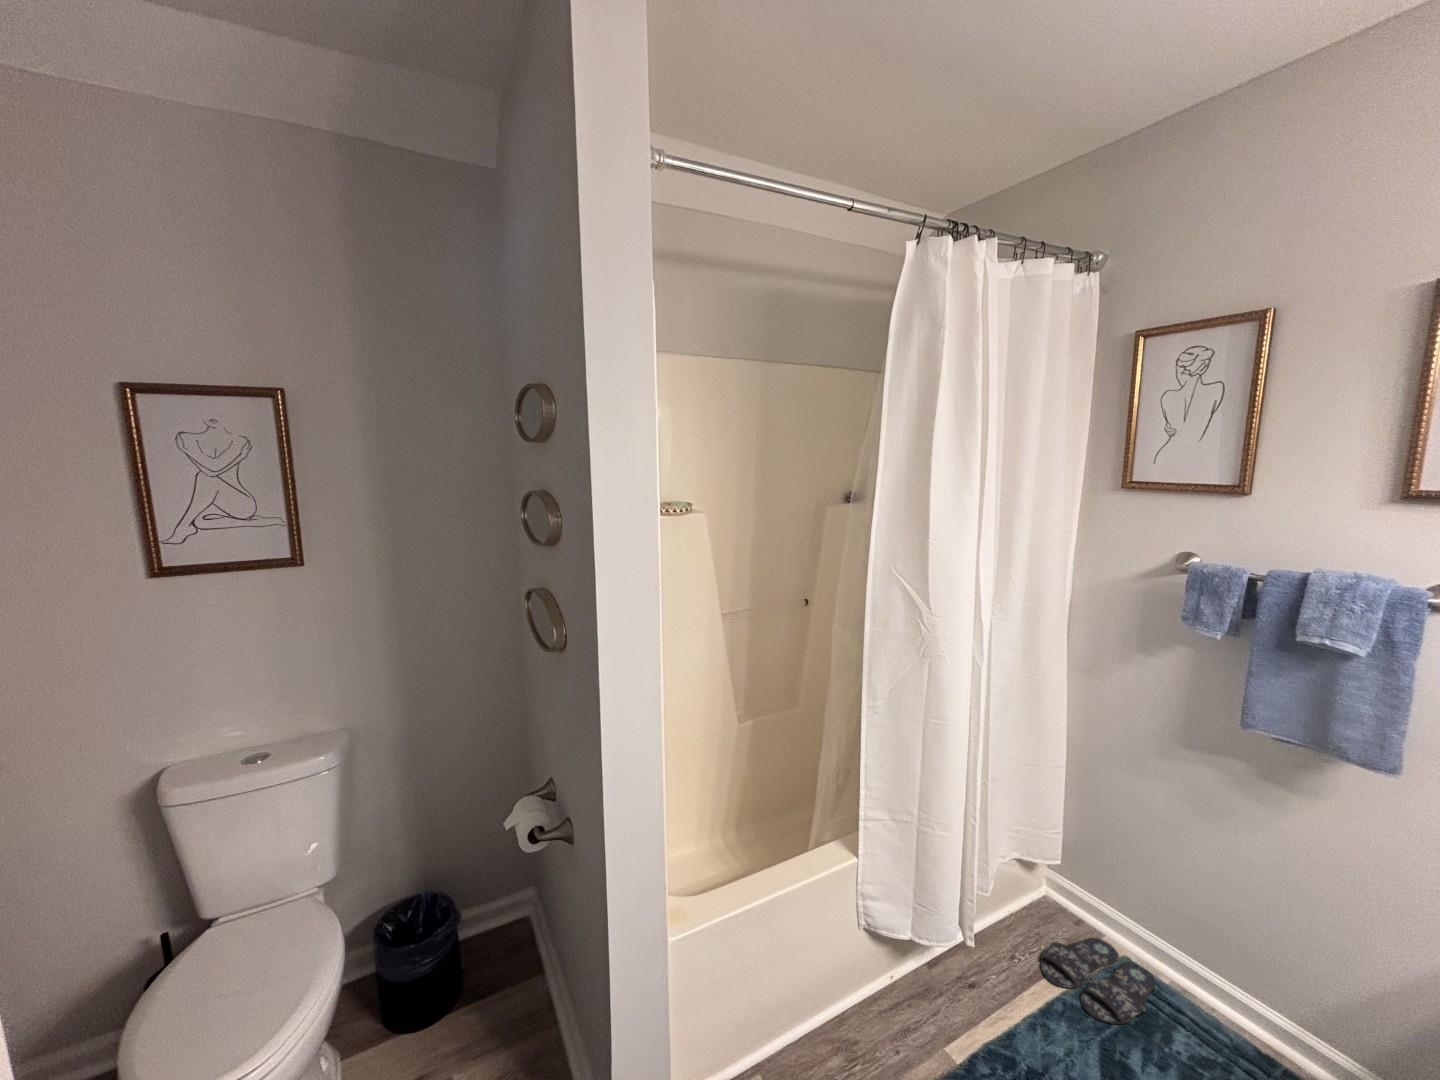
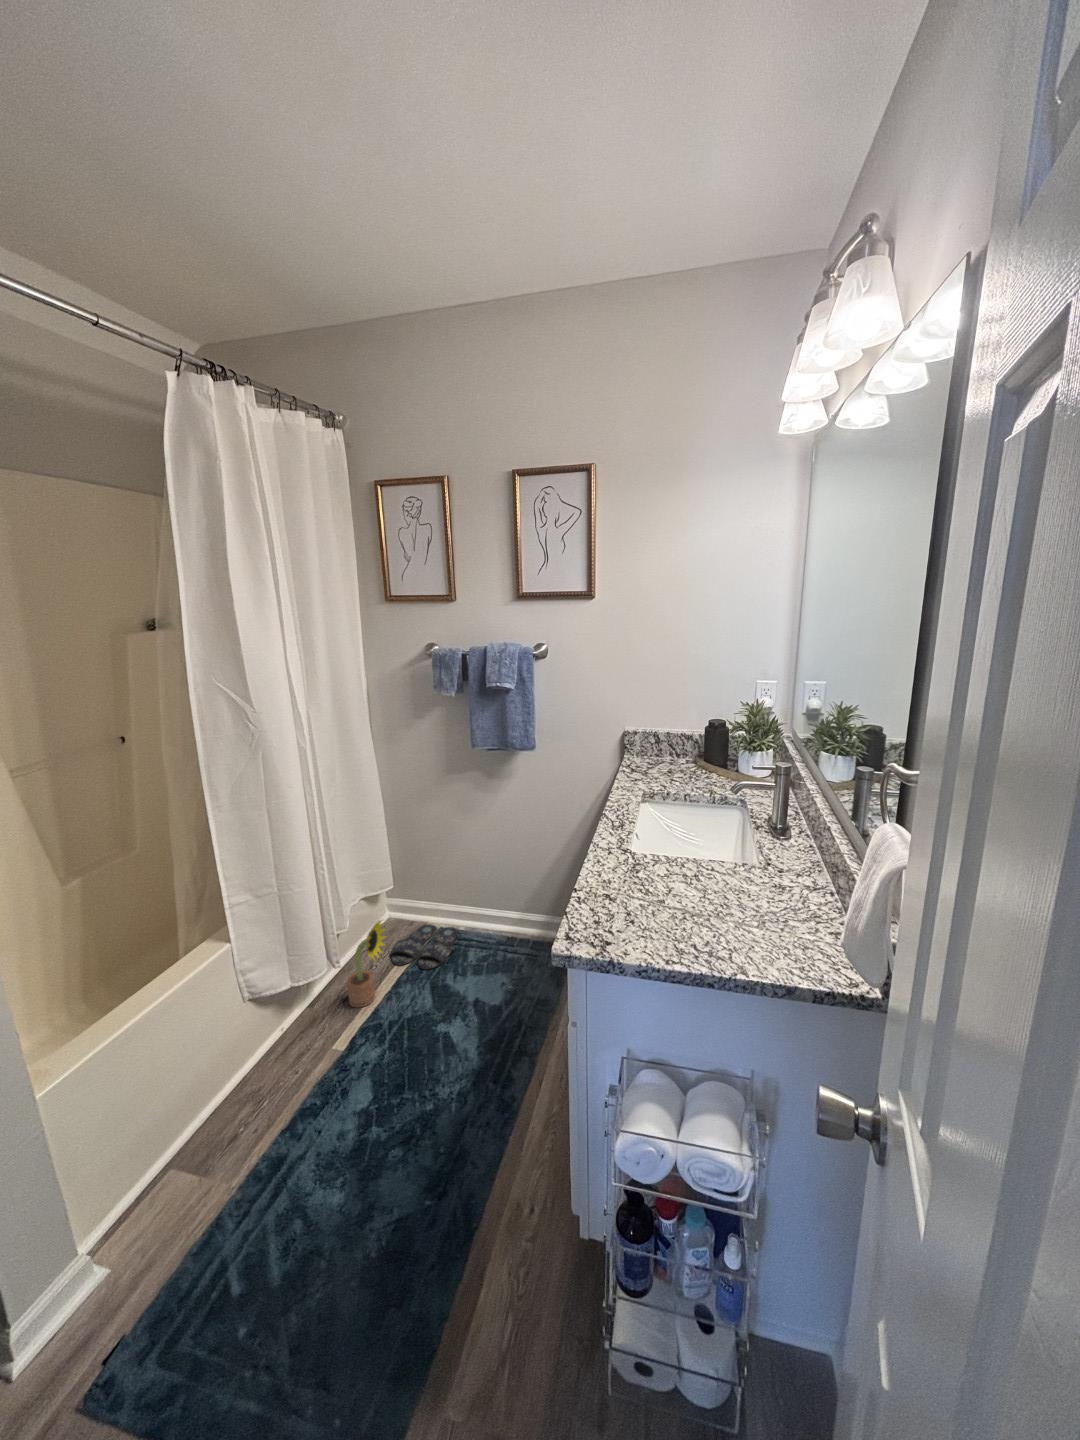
decorative plant: none [974,916,1045,1017] -> present [347,920,385,1007]

